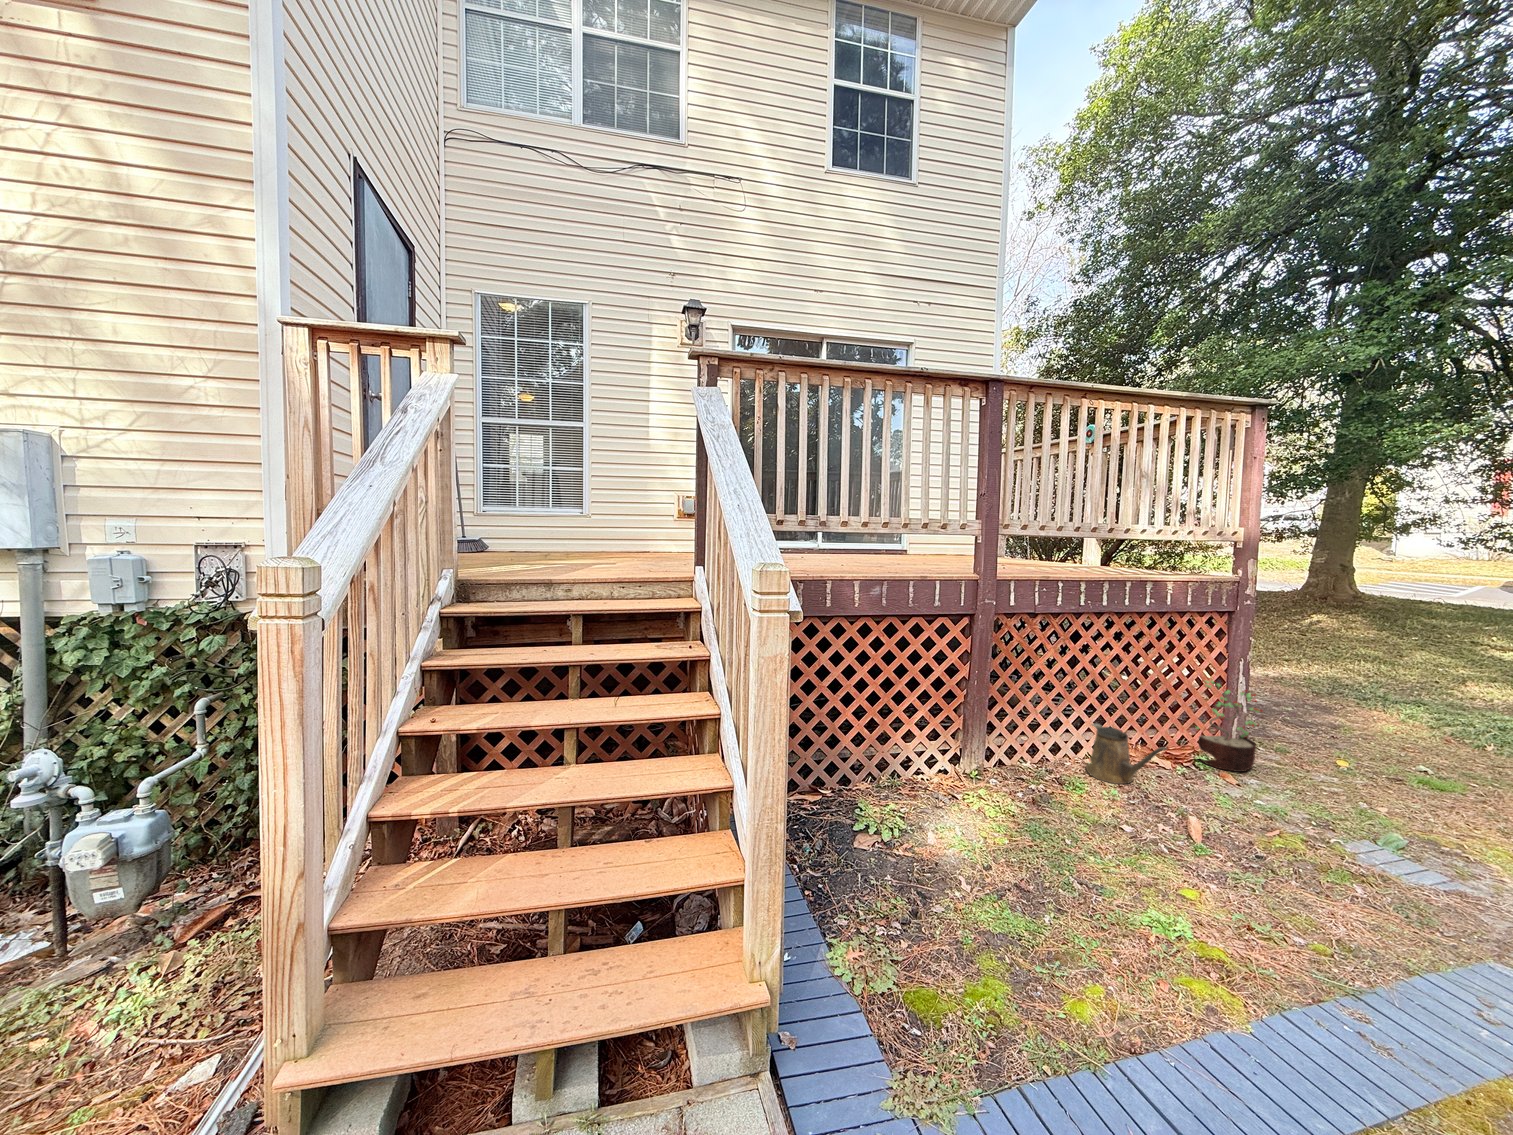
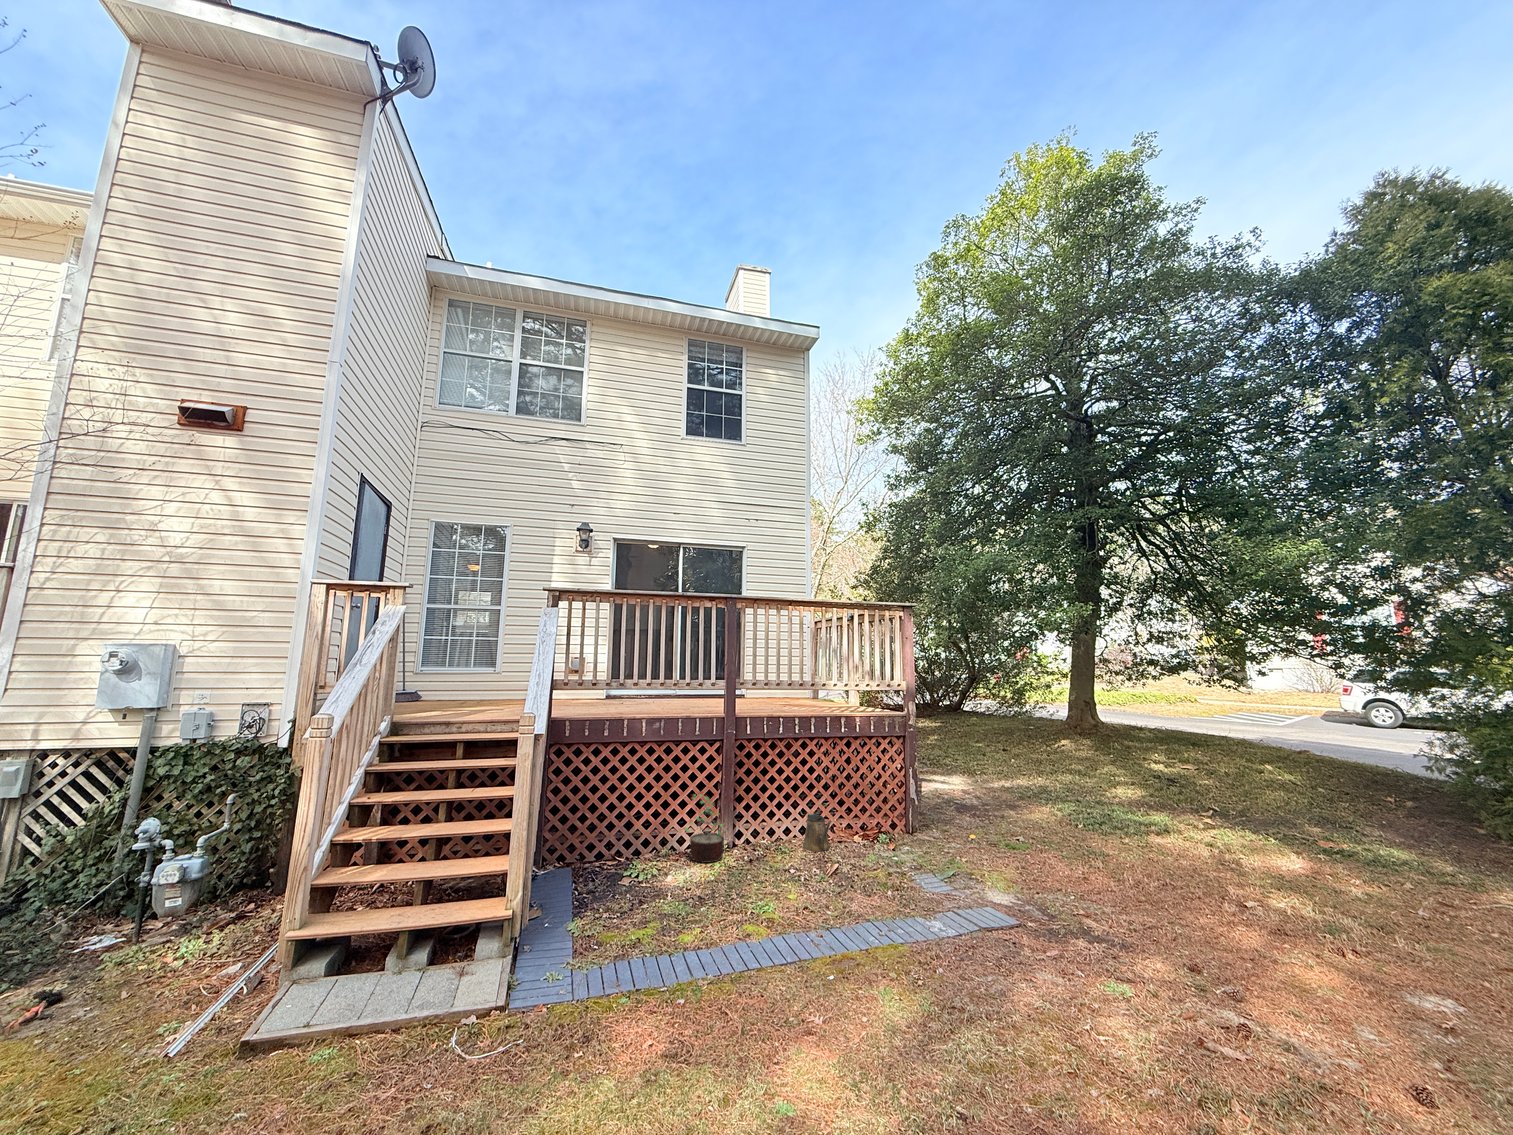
decorative plant: present [1195,678,1262,772] -> present [683,793,725,863]

